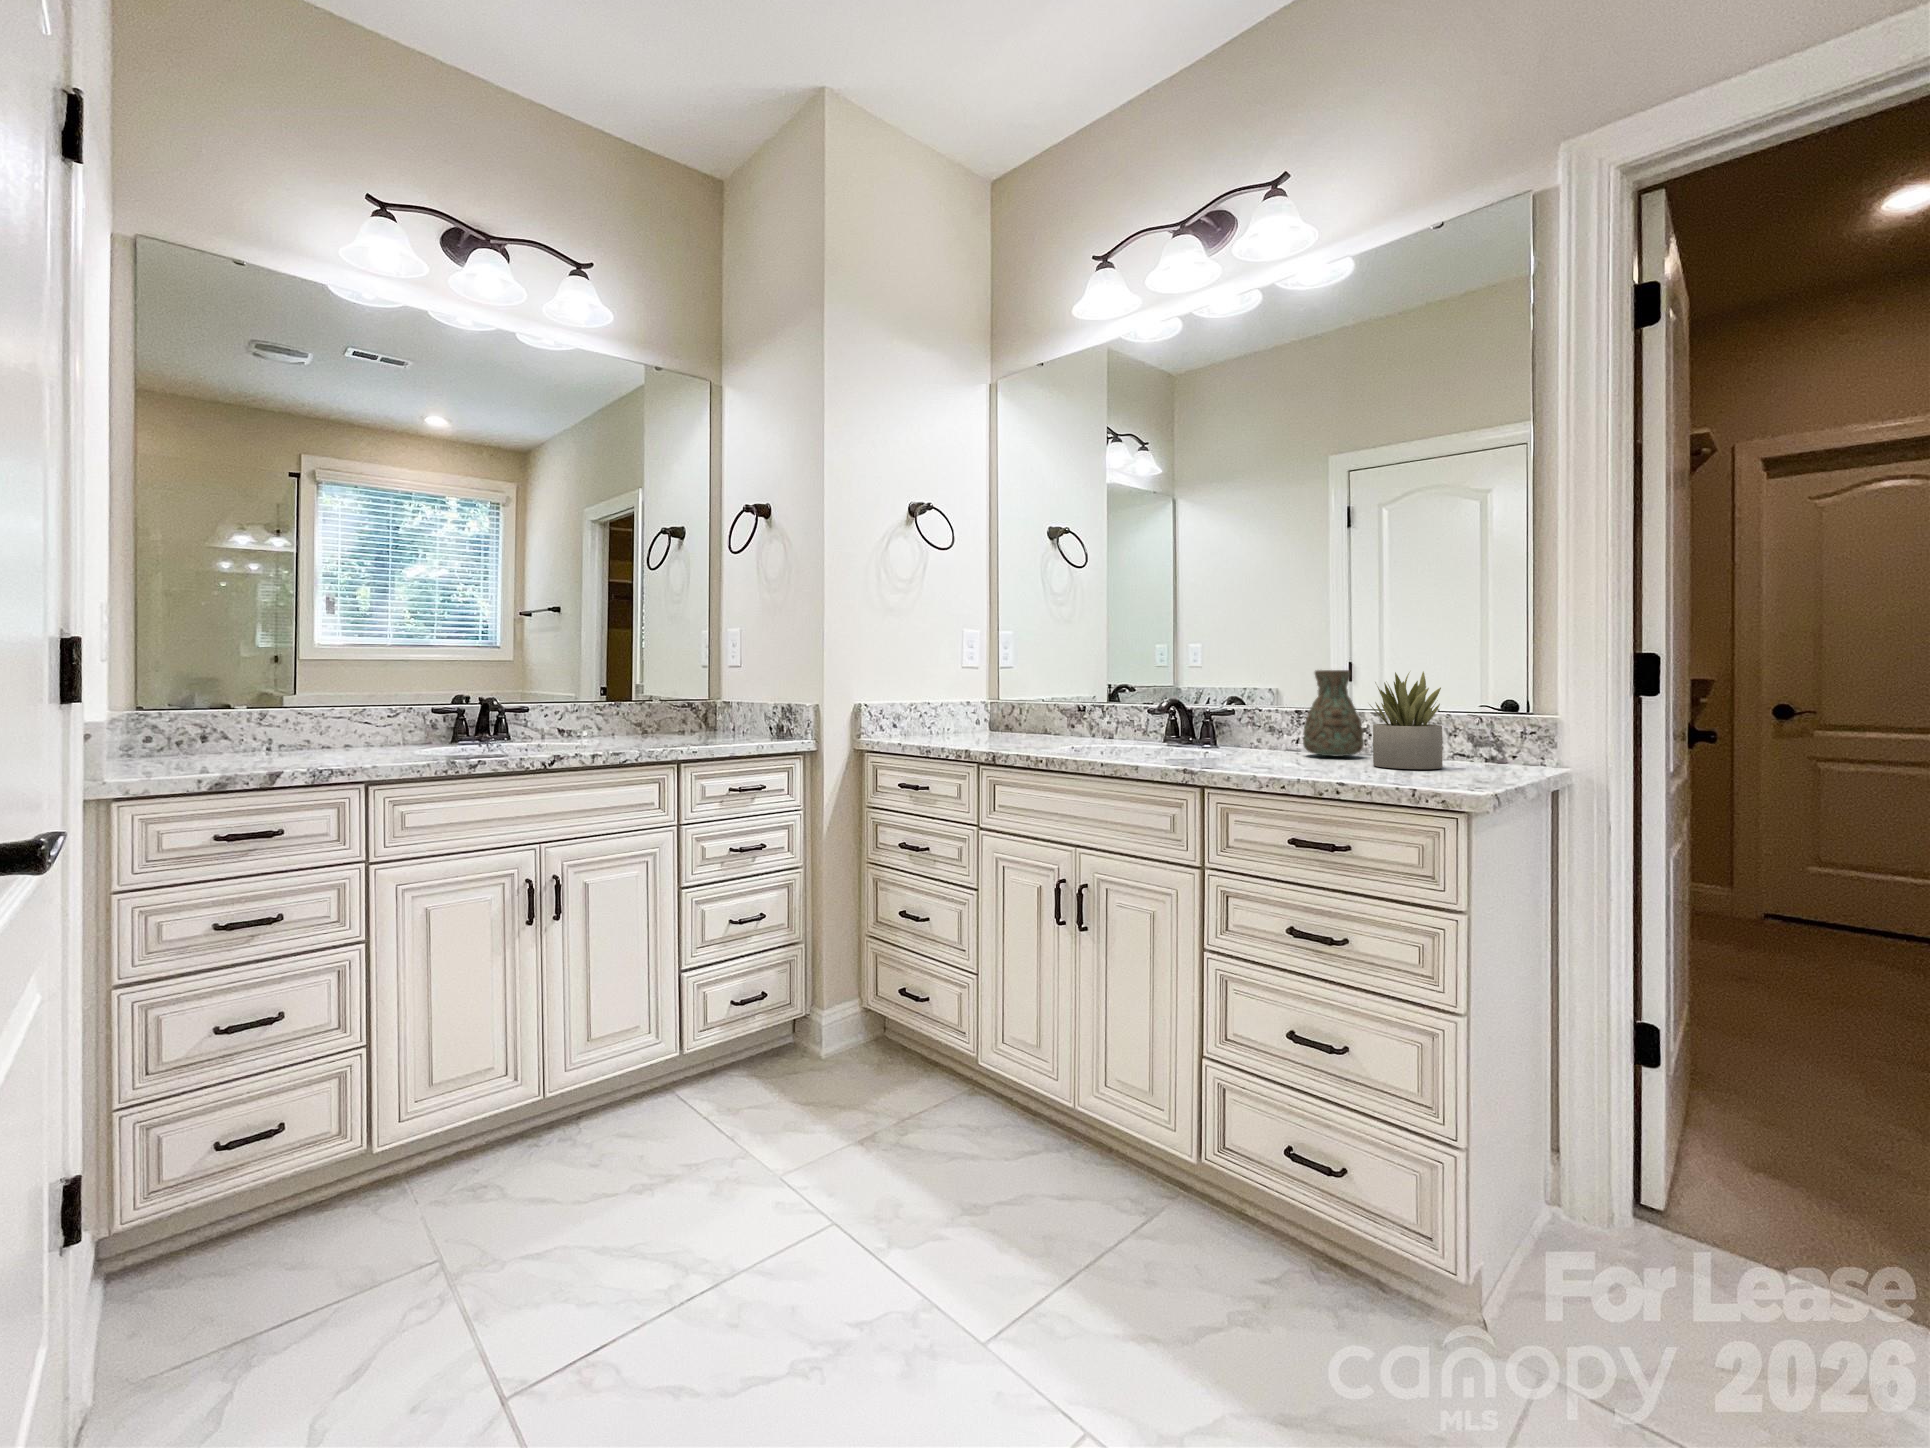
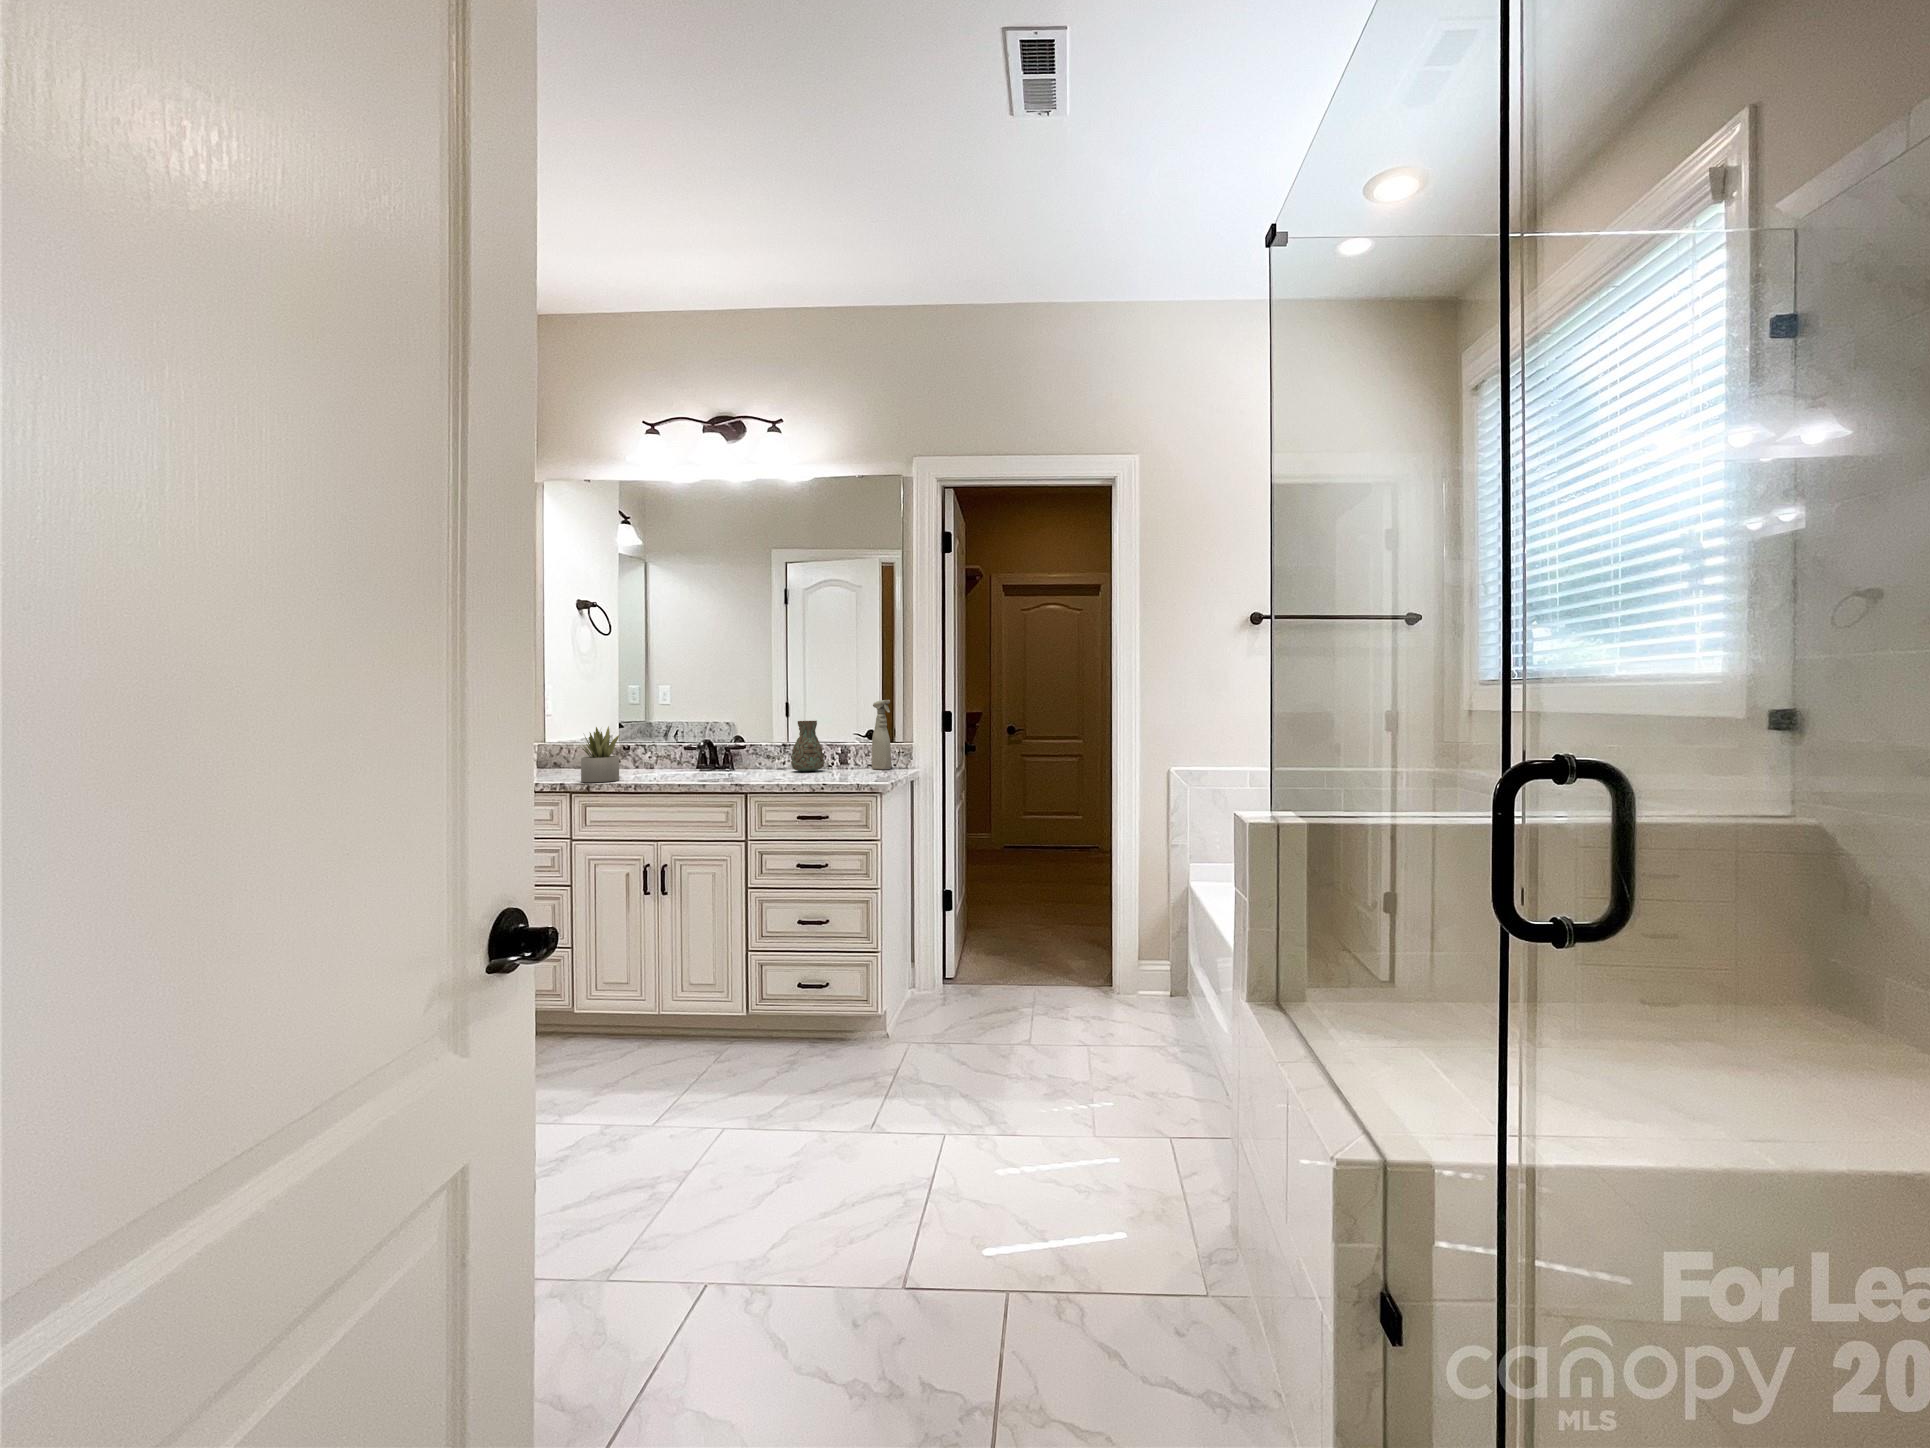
spray bottle: none [1462,631,1504,763] -> present [872,700,891,769]
succulent plant: present [1370,671,1443,769] -> present [581,726,620,782]

